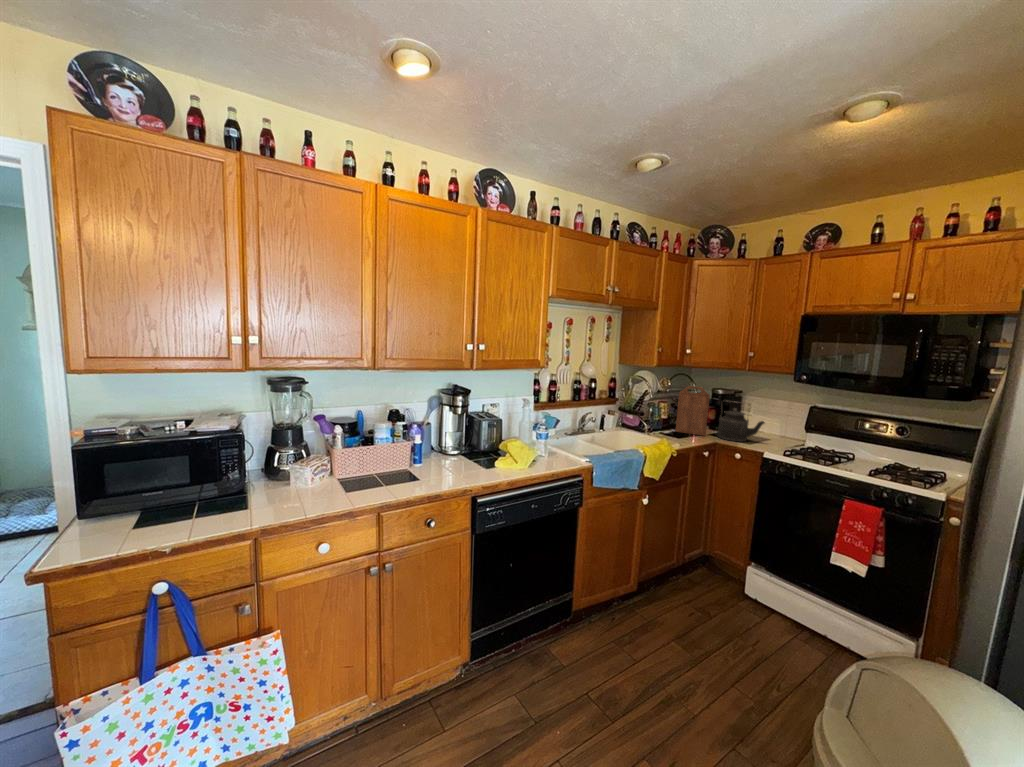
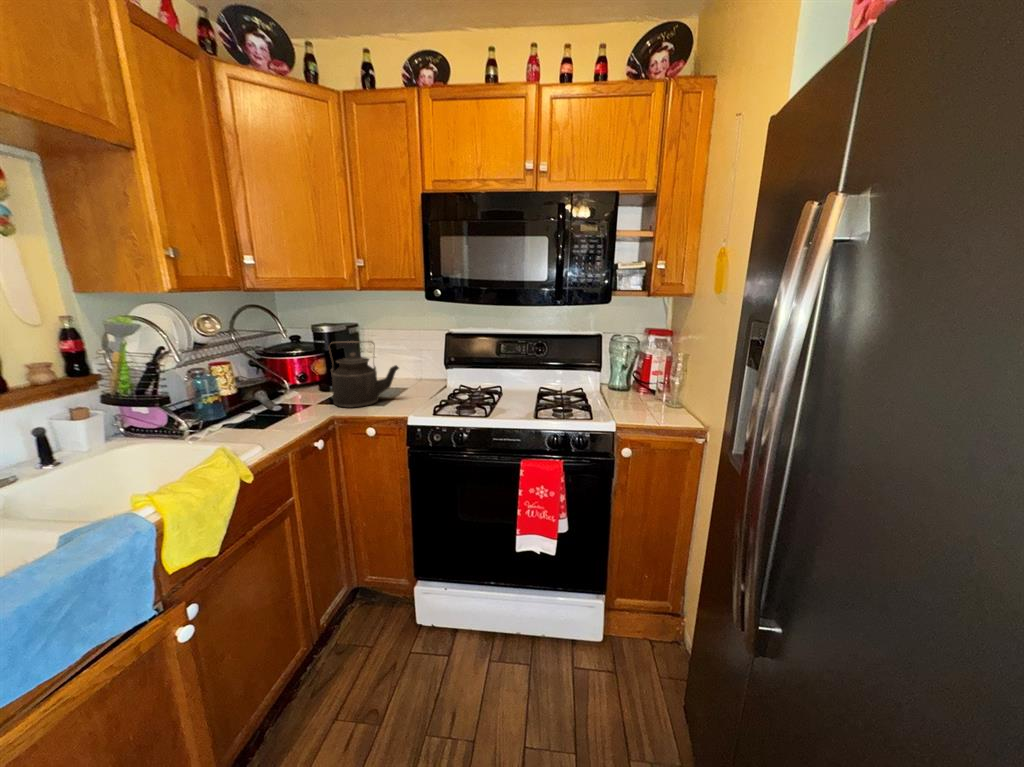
cutting board: present [676,386,710,436] -> none [245,324,314,414]

